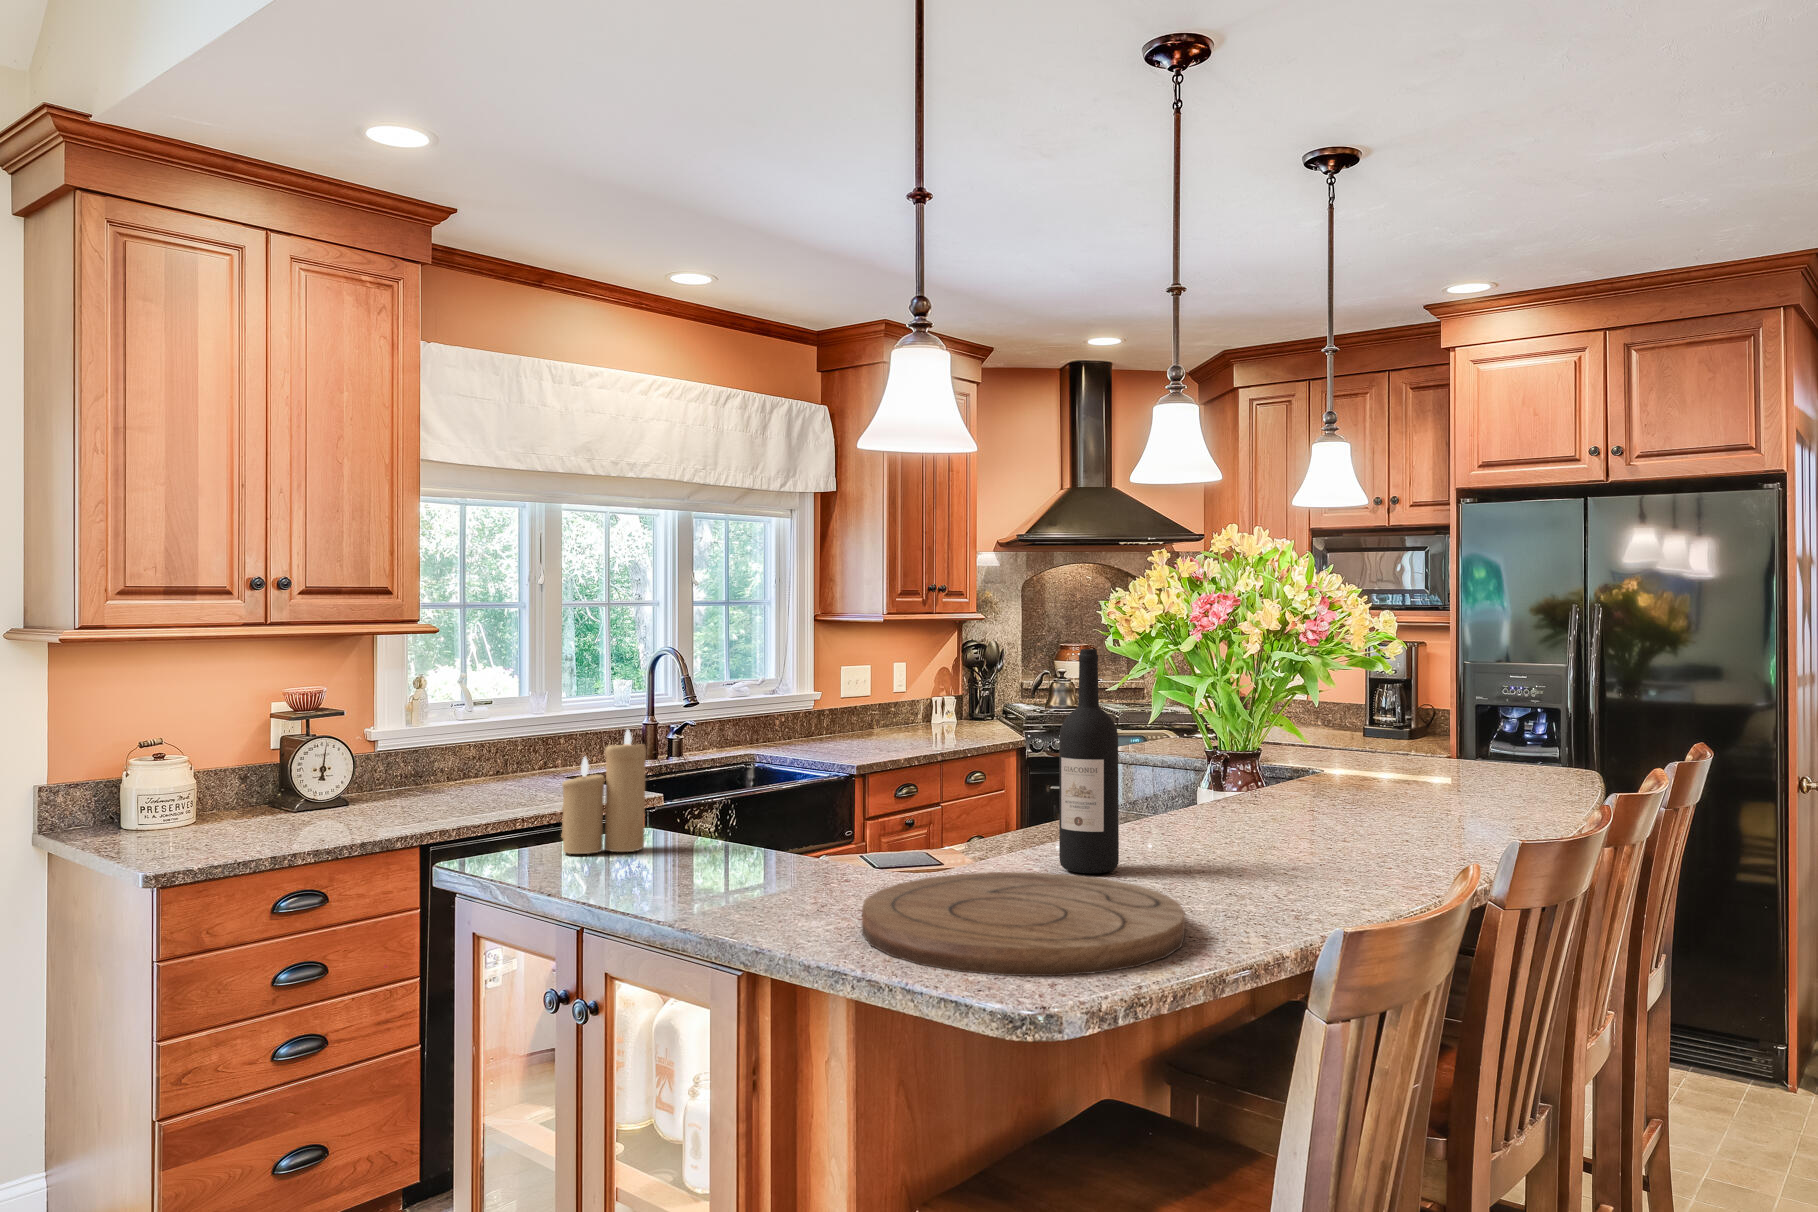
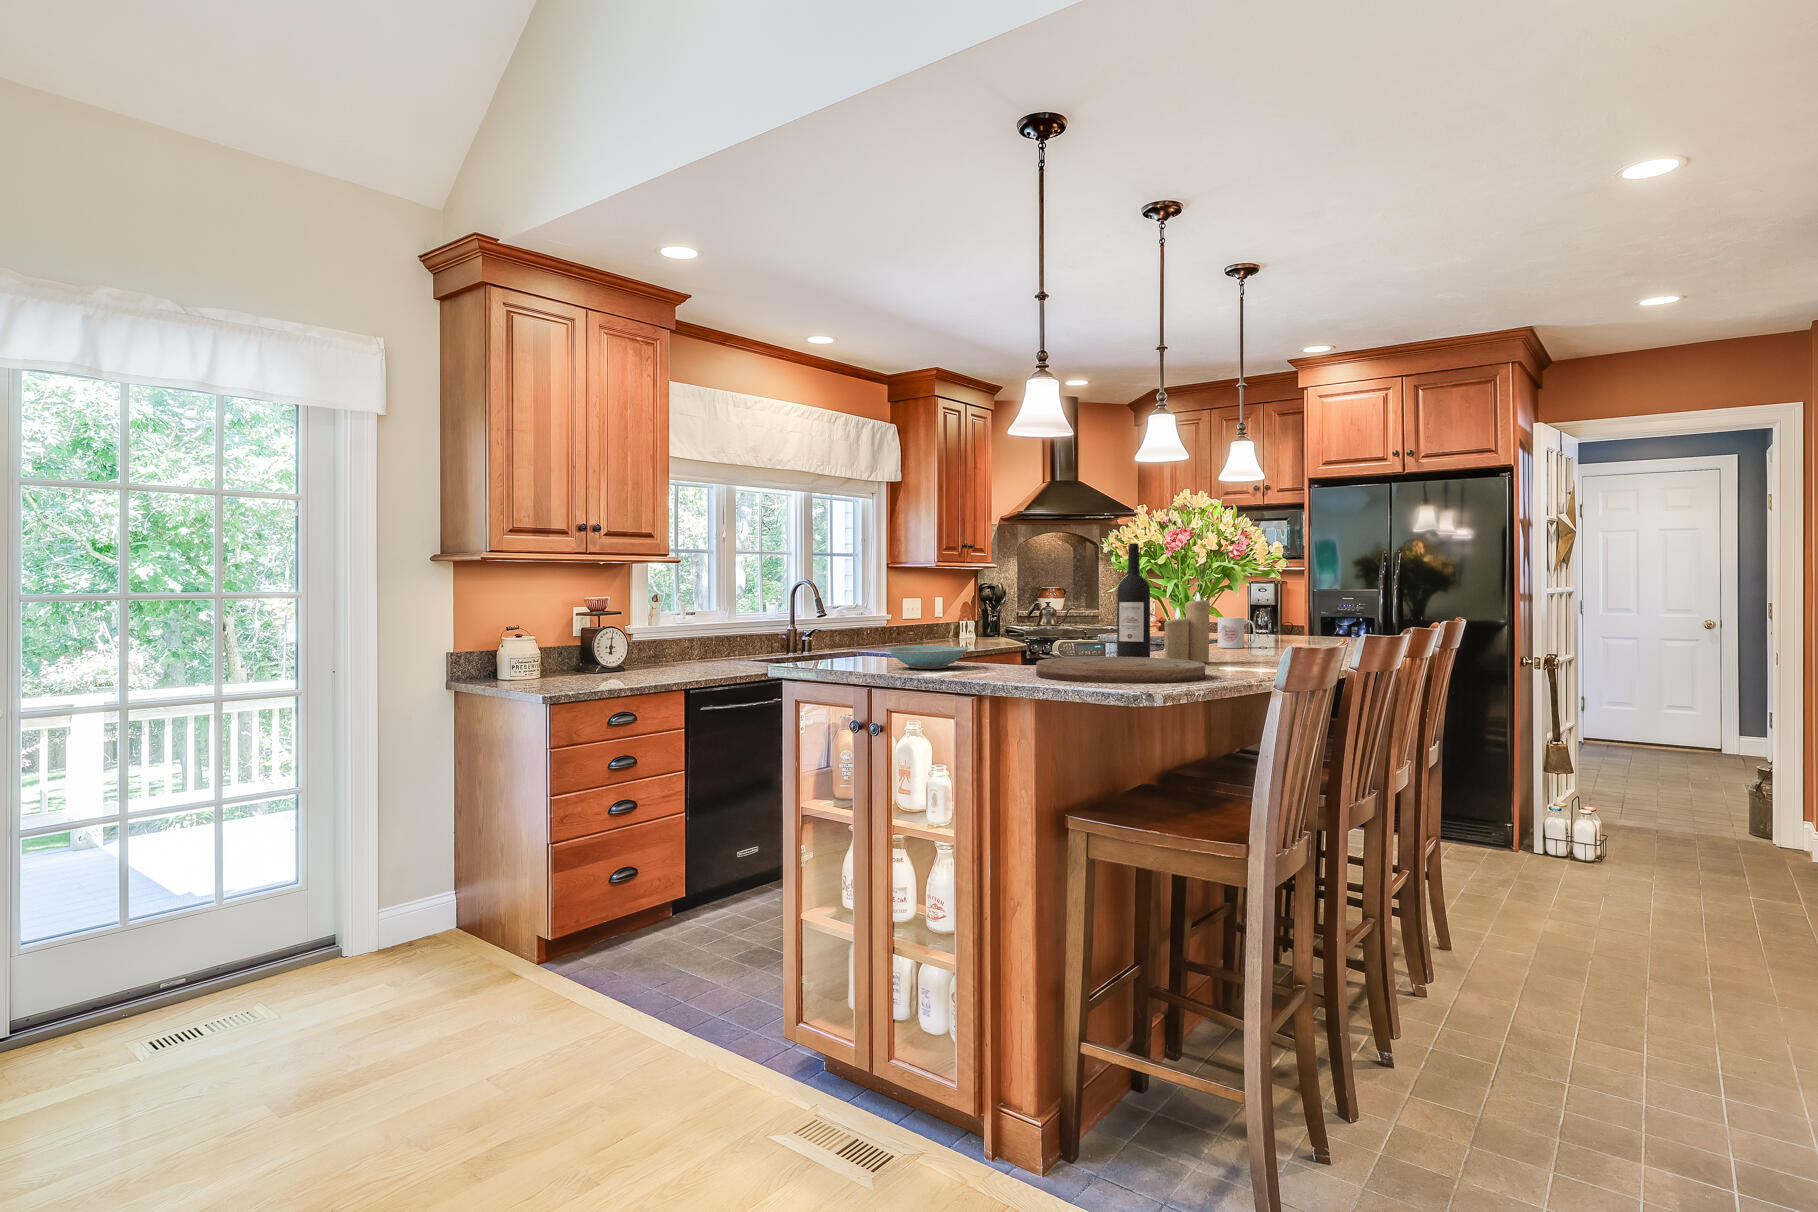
candle: present [561,730,646,854] -> present [1164,592,1210,662]
mug: none [1282,740,1346,796] -> present [1218,617,1256,648]
bowl: none [622,833,779,888] -> present [886,646,970,669]

